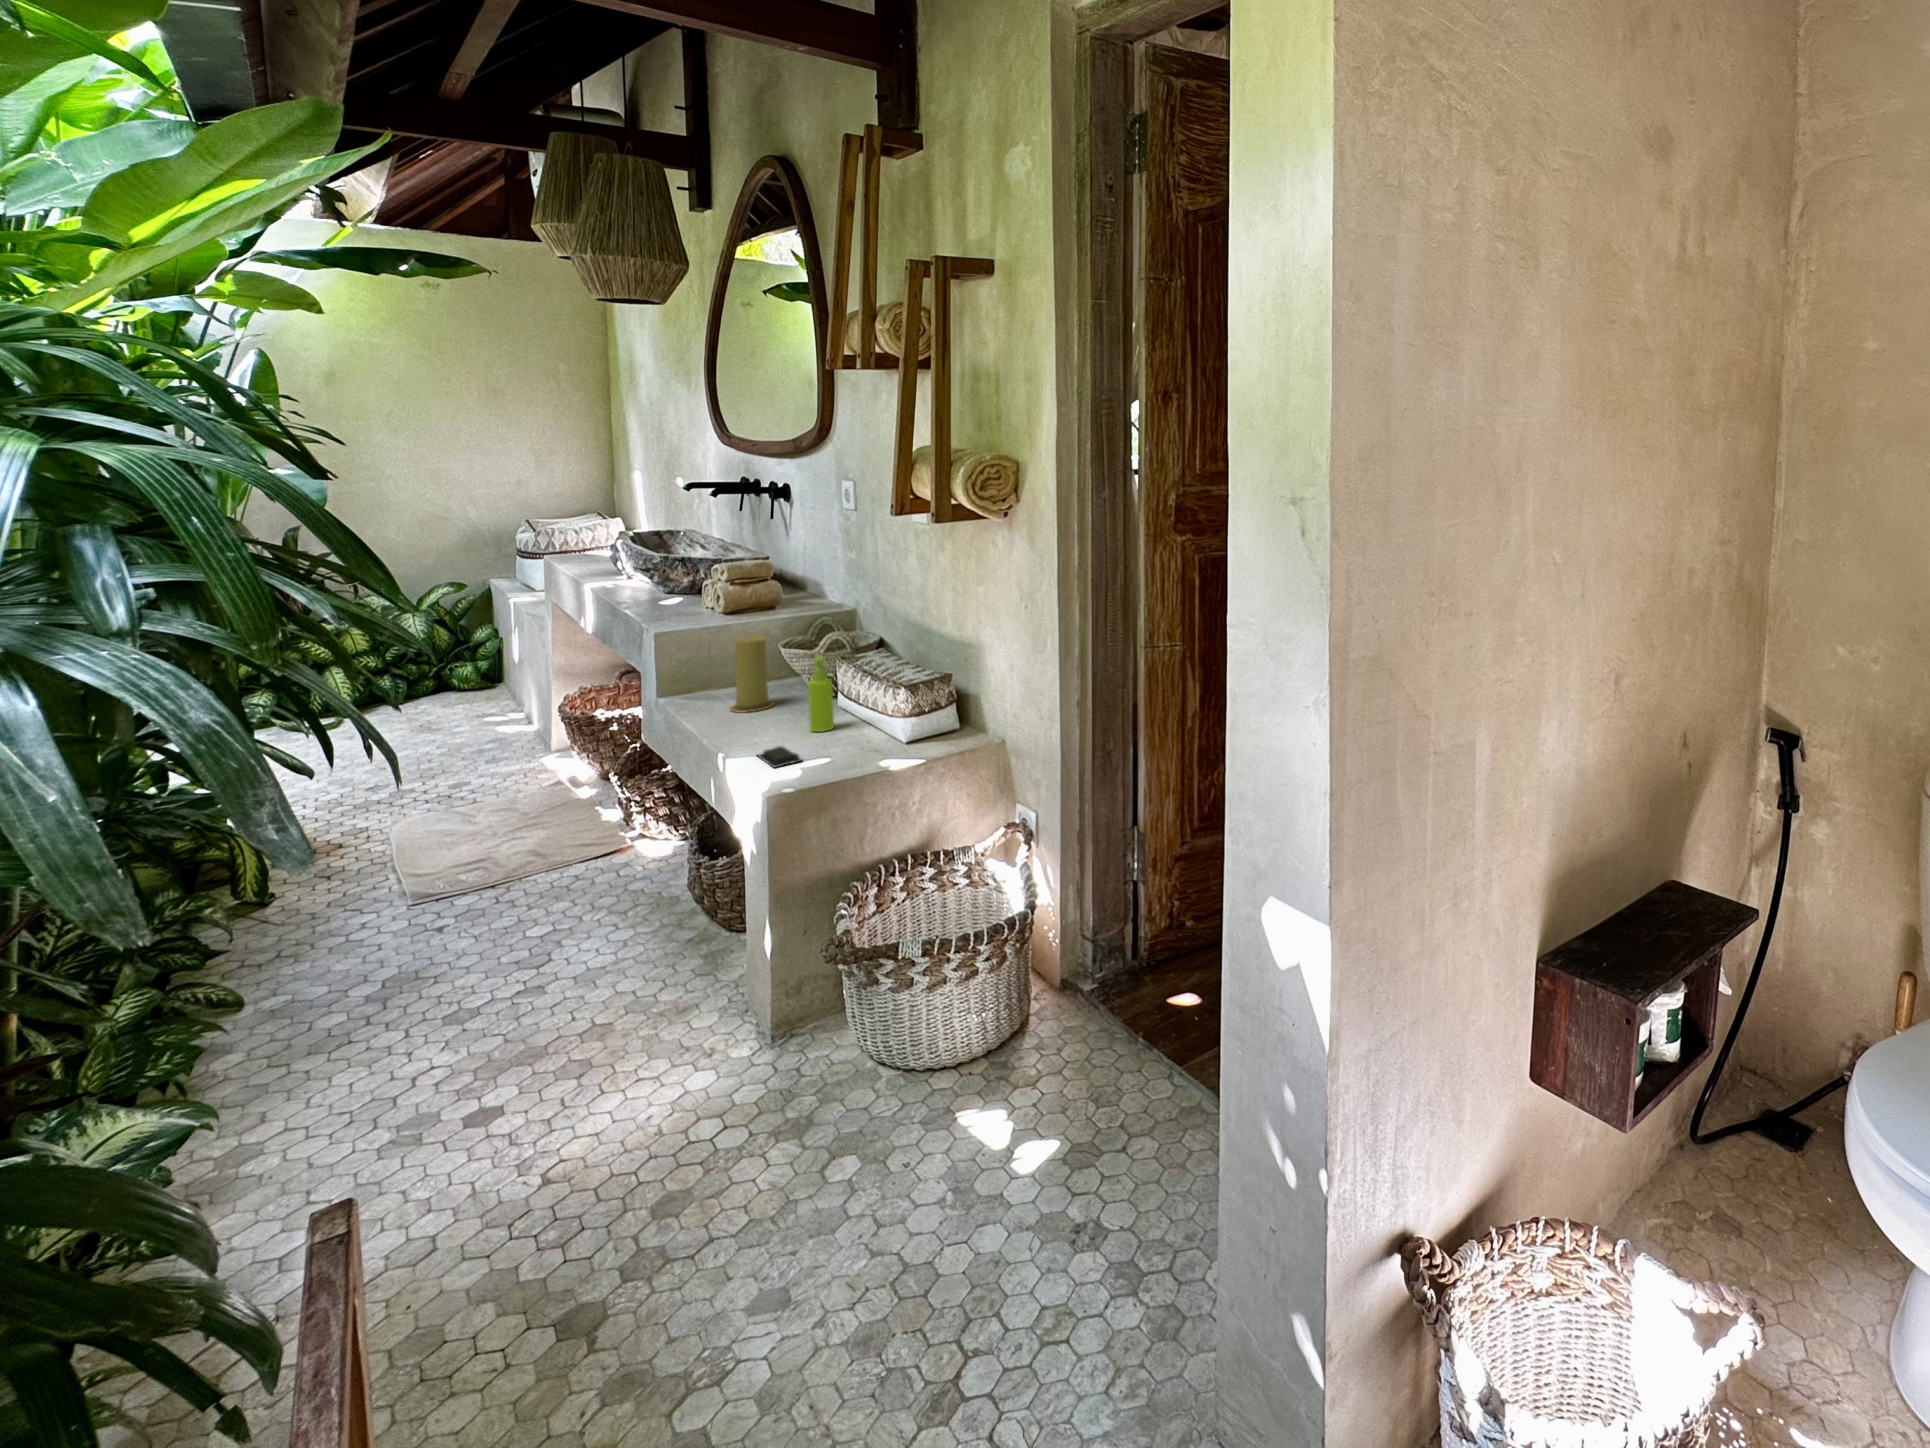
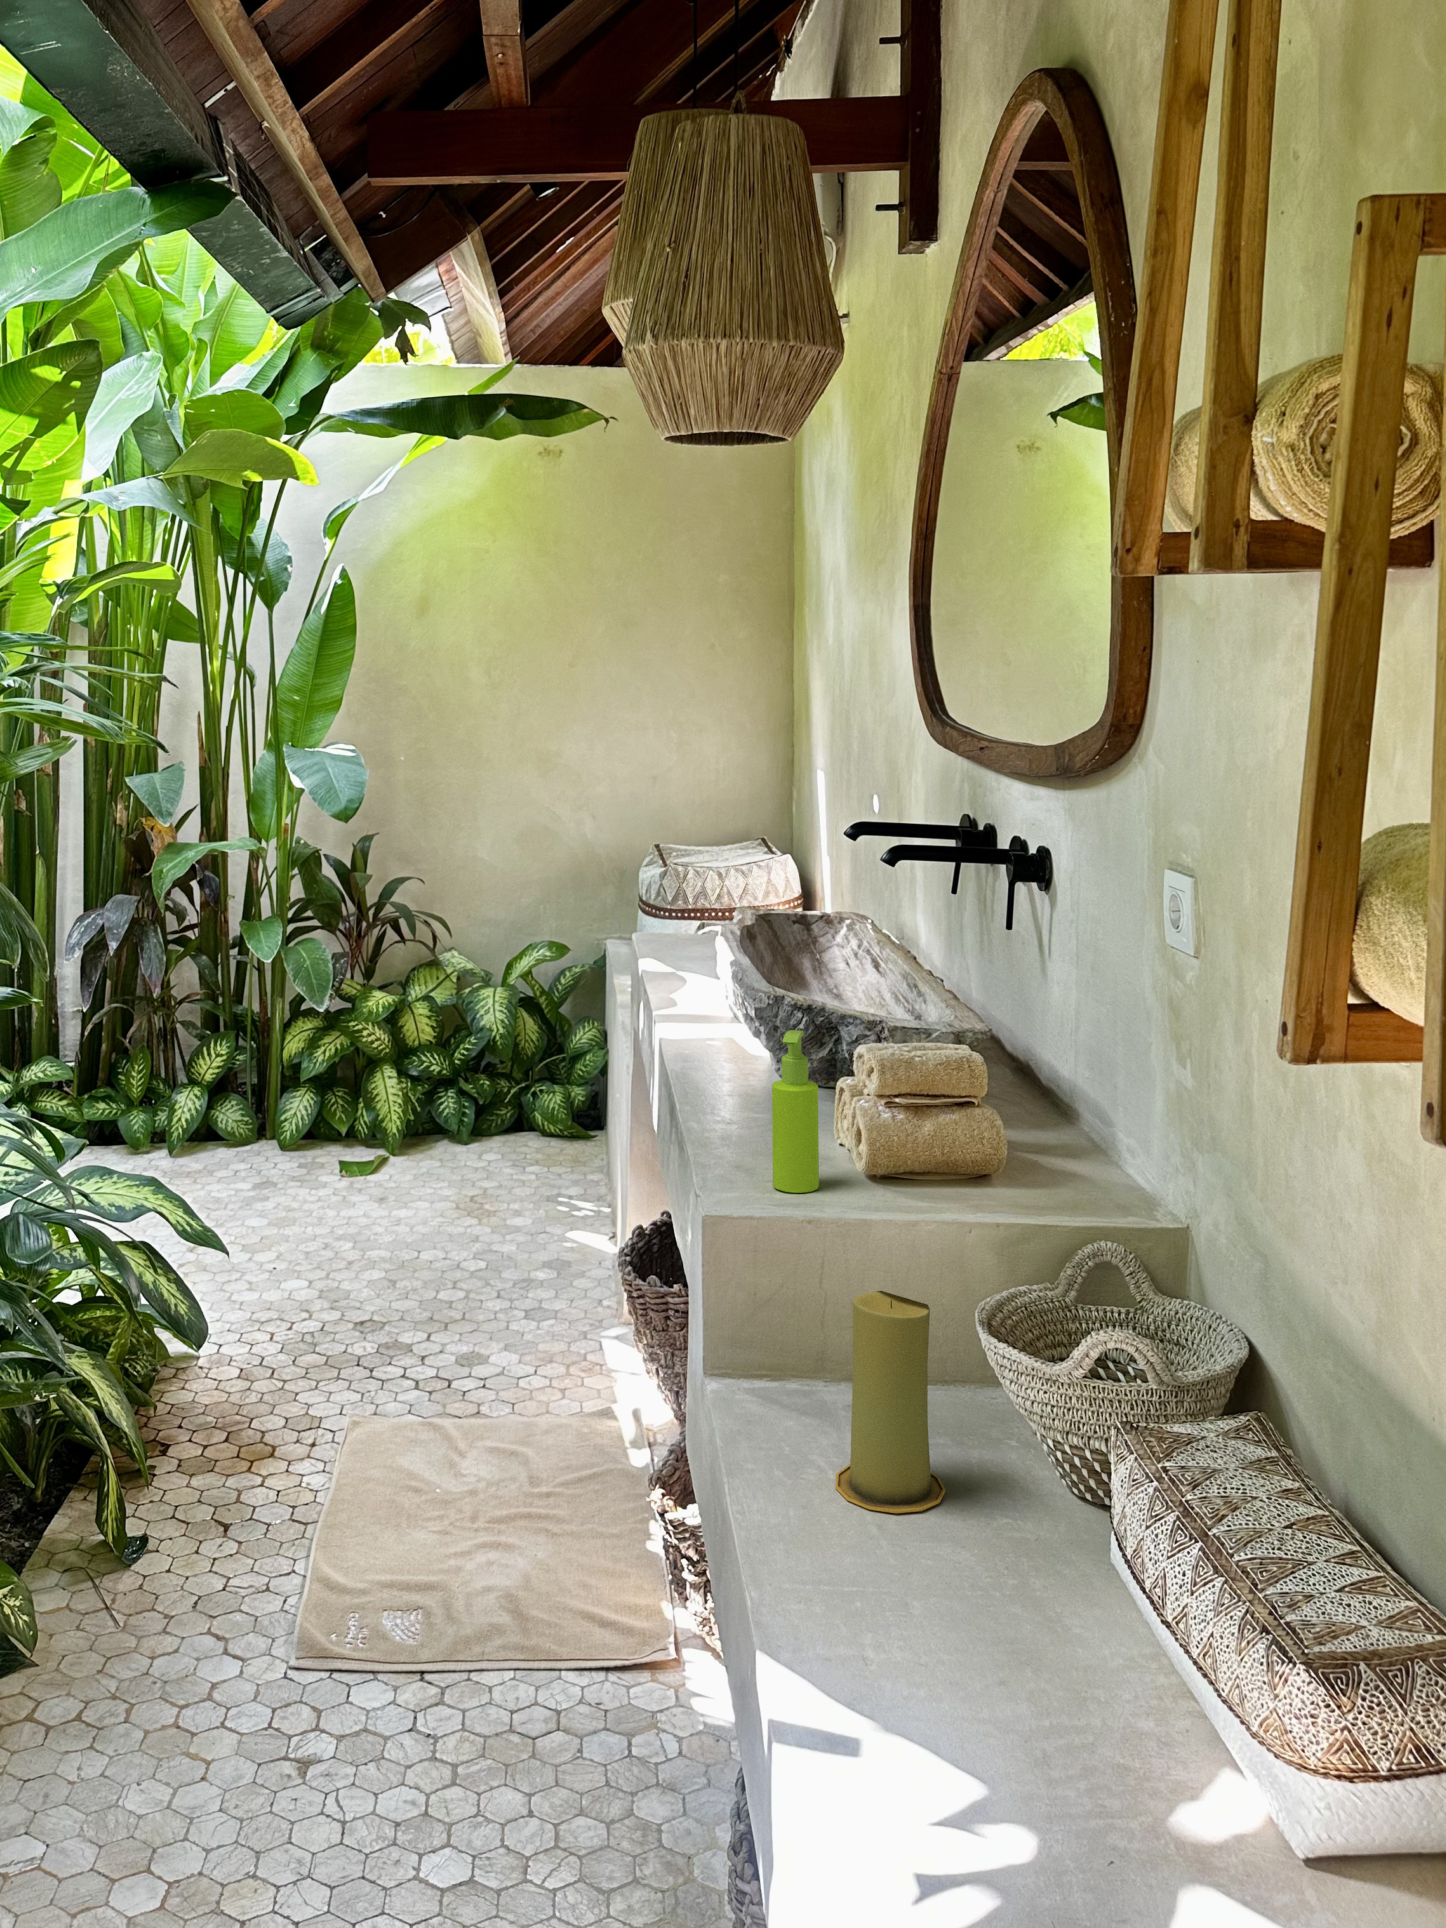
soap dispenser: present [808,655,834,732] -> present [772,1030,819,1193]
soap bar: present [758,746,801,768] -> none [841,1743,960,1852]

